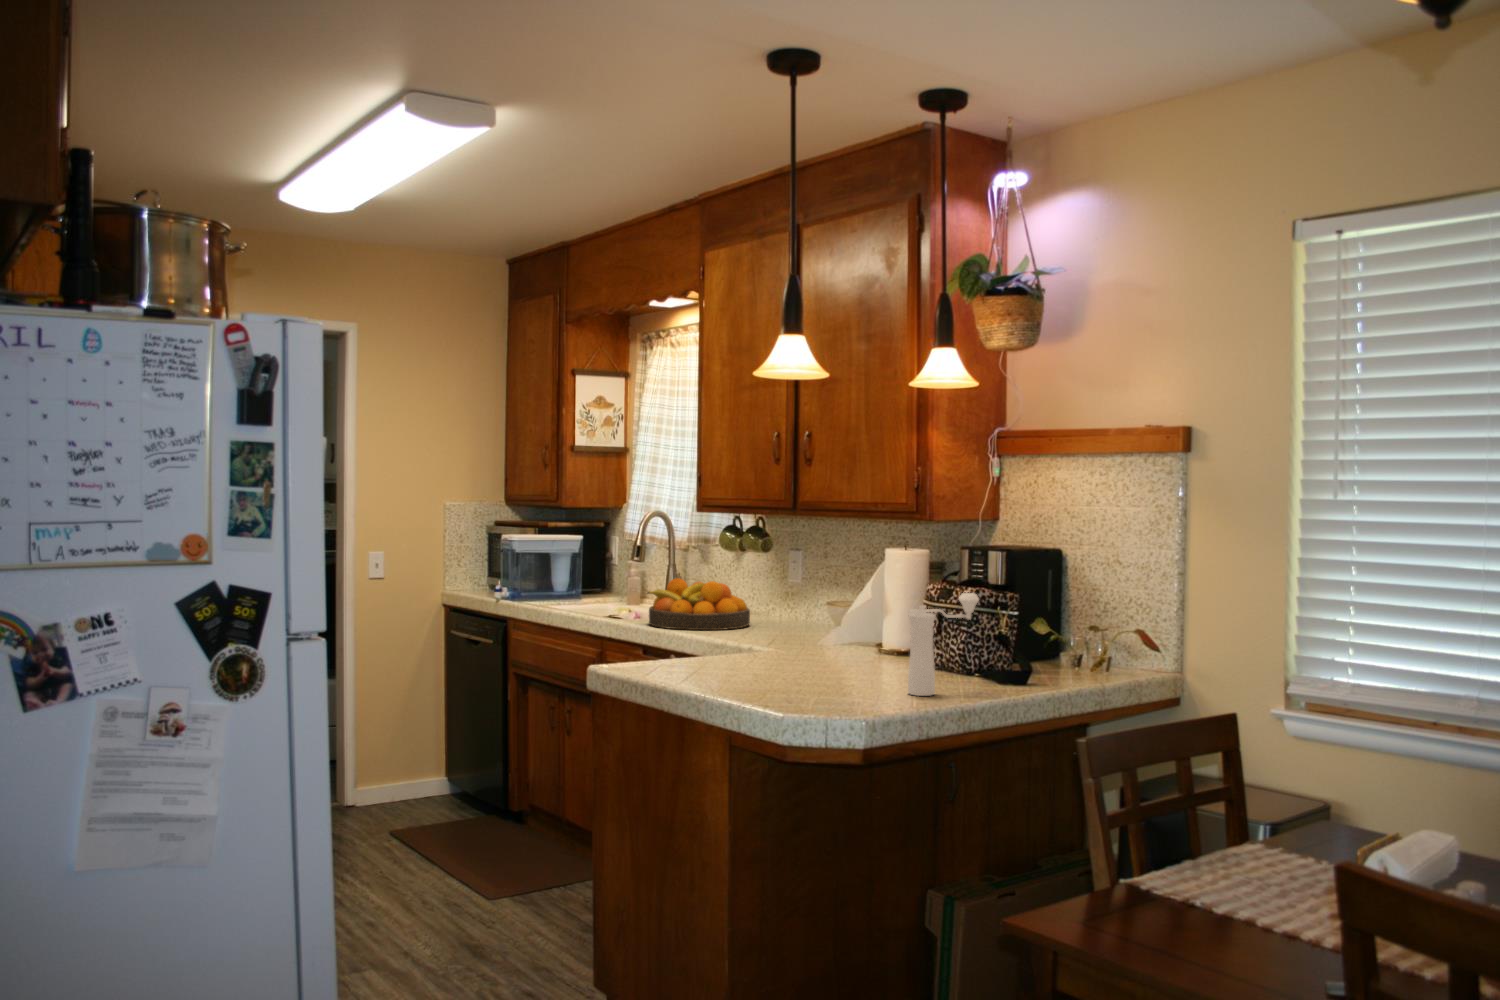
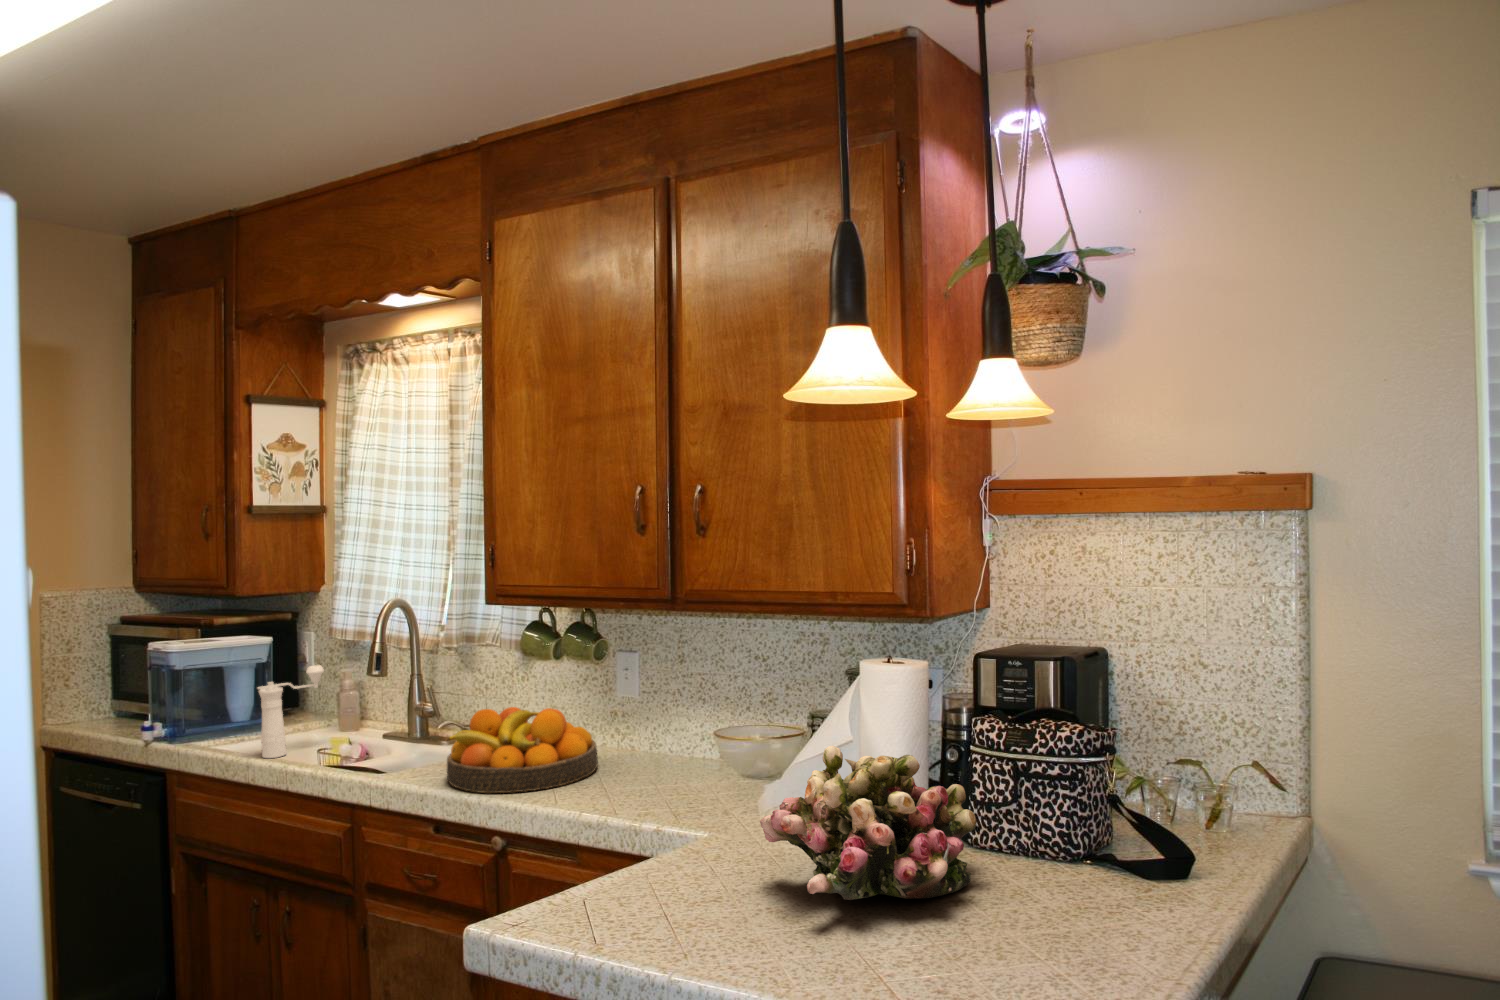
flower arrangement: none [759,582,898,674] -> present [760,746,976,900]
pepper mill: present [908,593,979,696] -> present [258,665,324,758]

